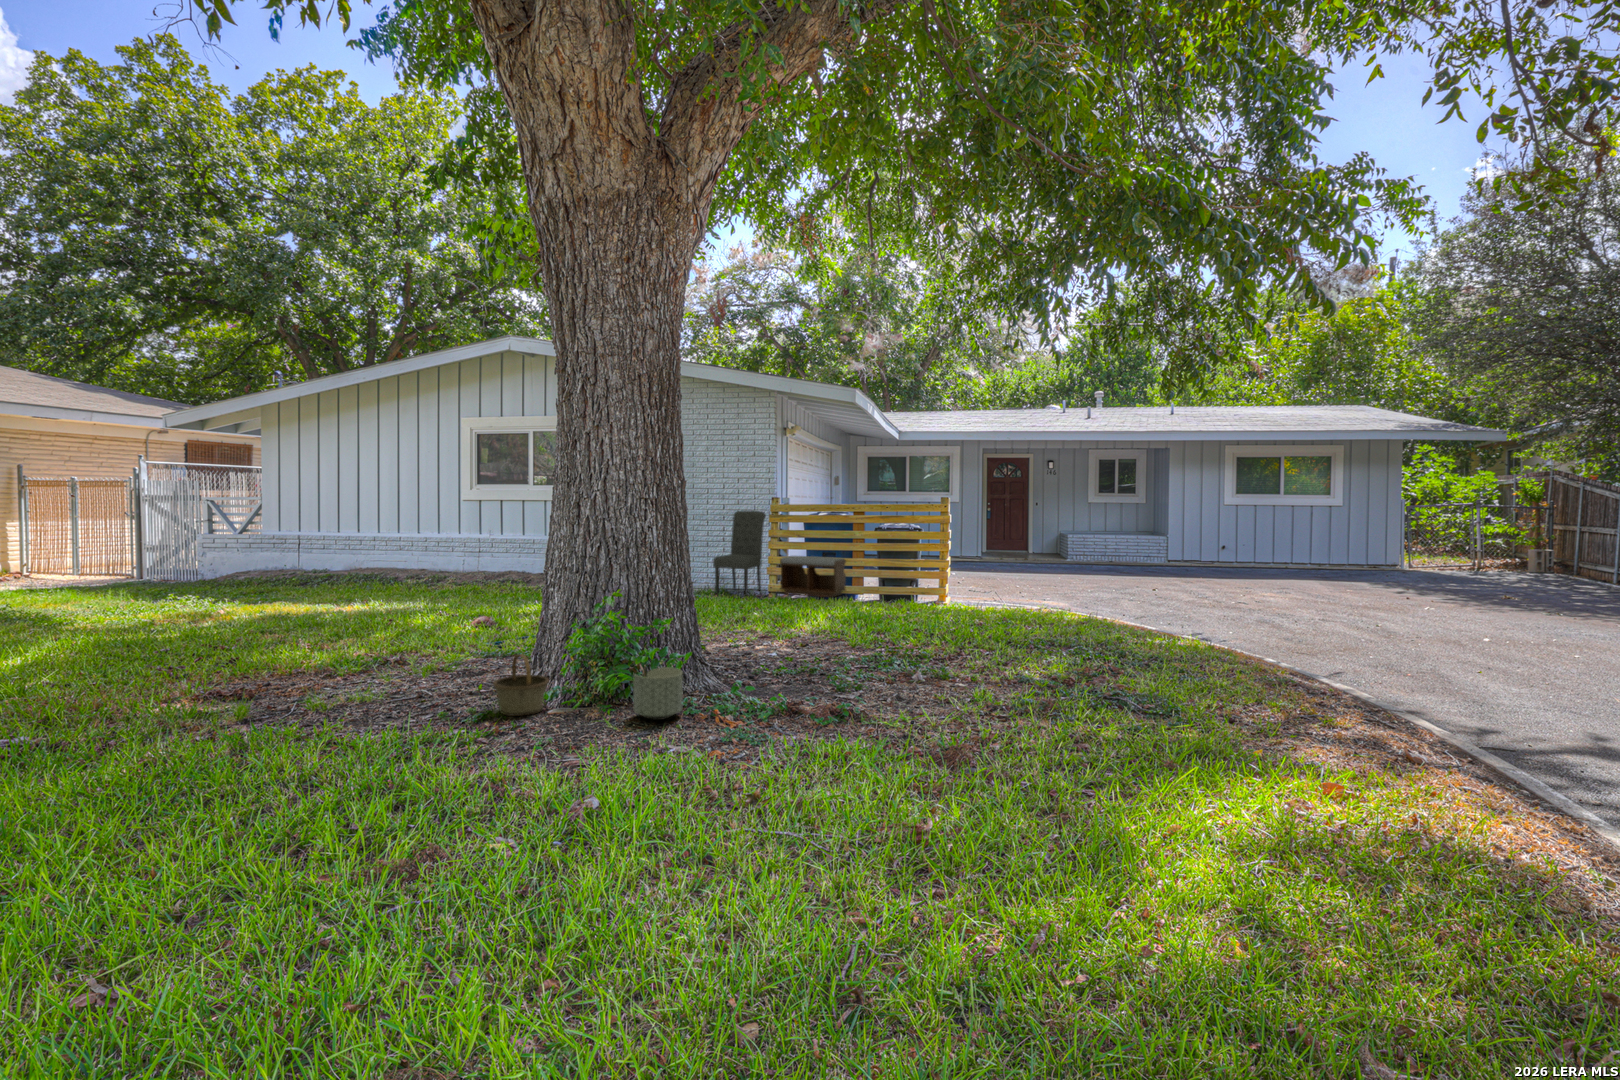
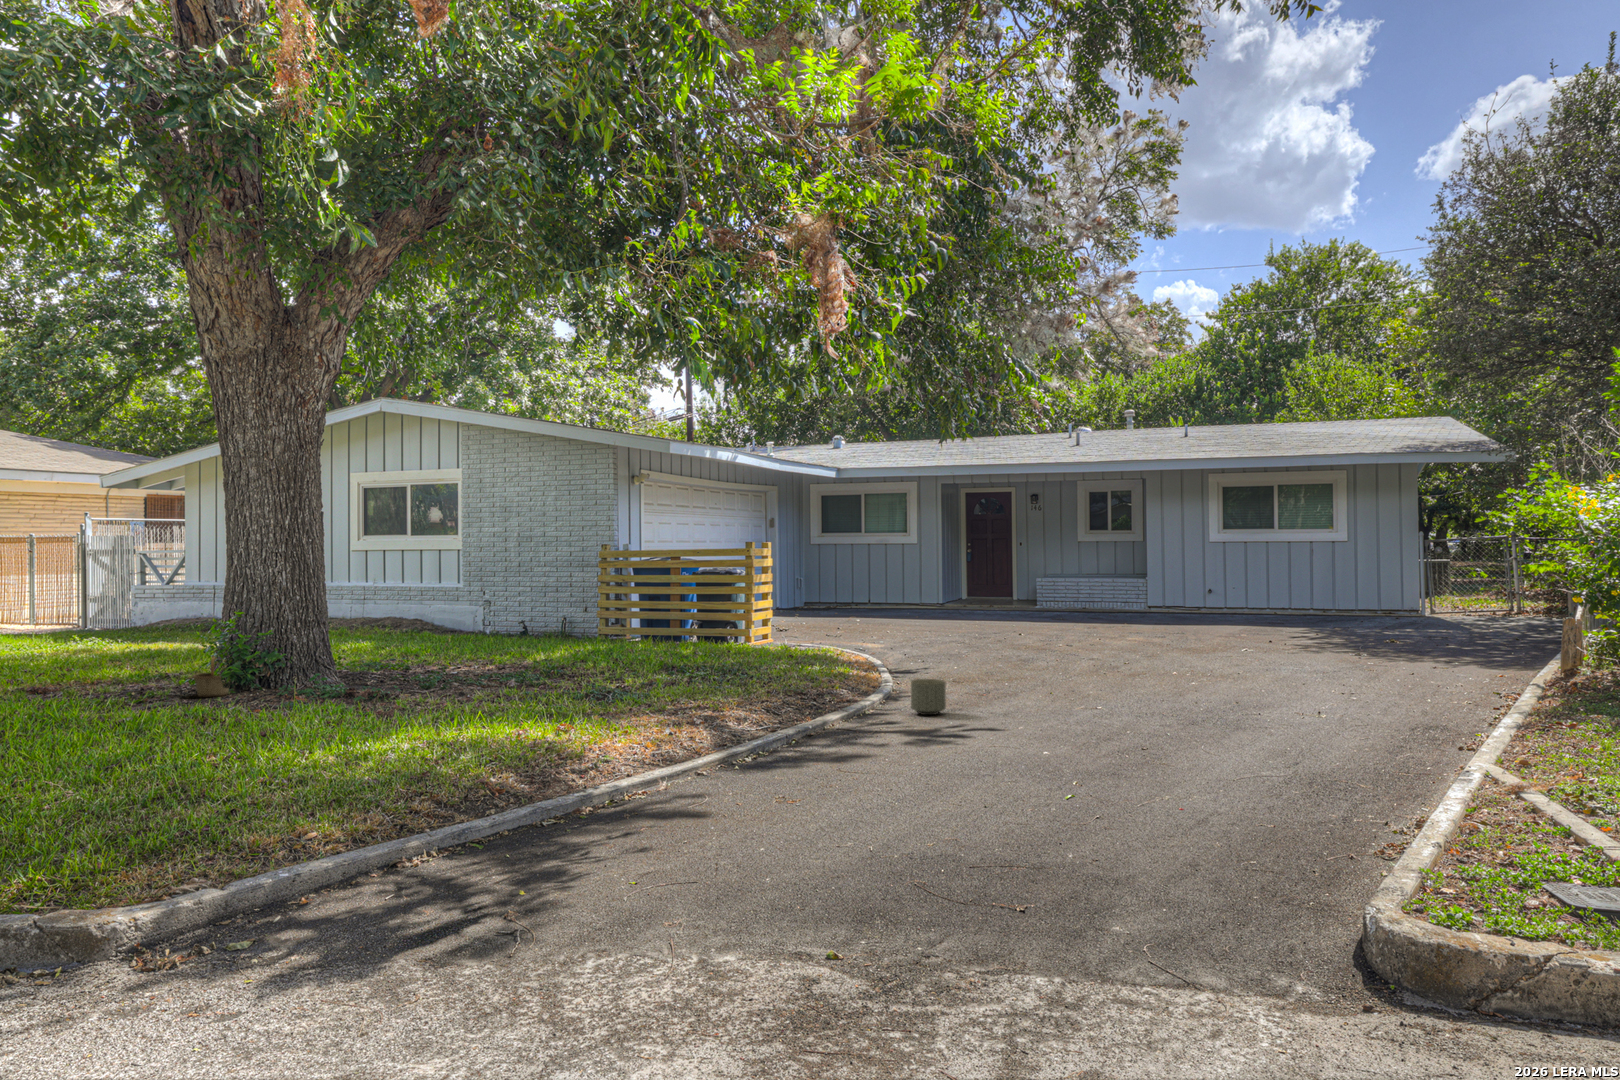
chair: present [713,511,766,596] -> none [541,557,601,638]
bench: present [780,556,846,597] -> none [604,600,667,639]
planter: present [634,667,683,720] -> present [911,679,946,715]

